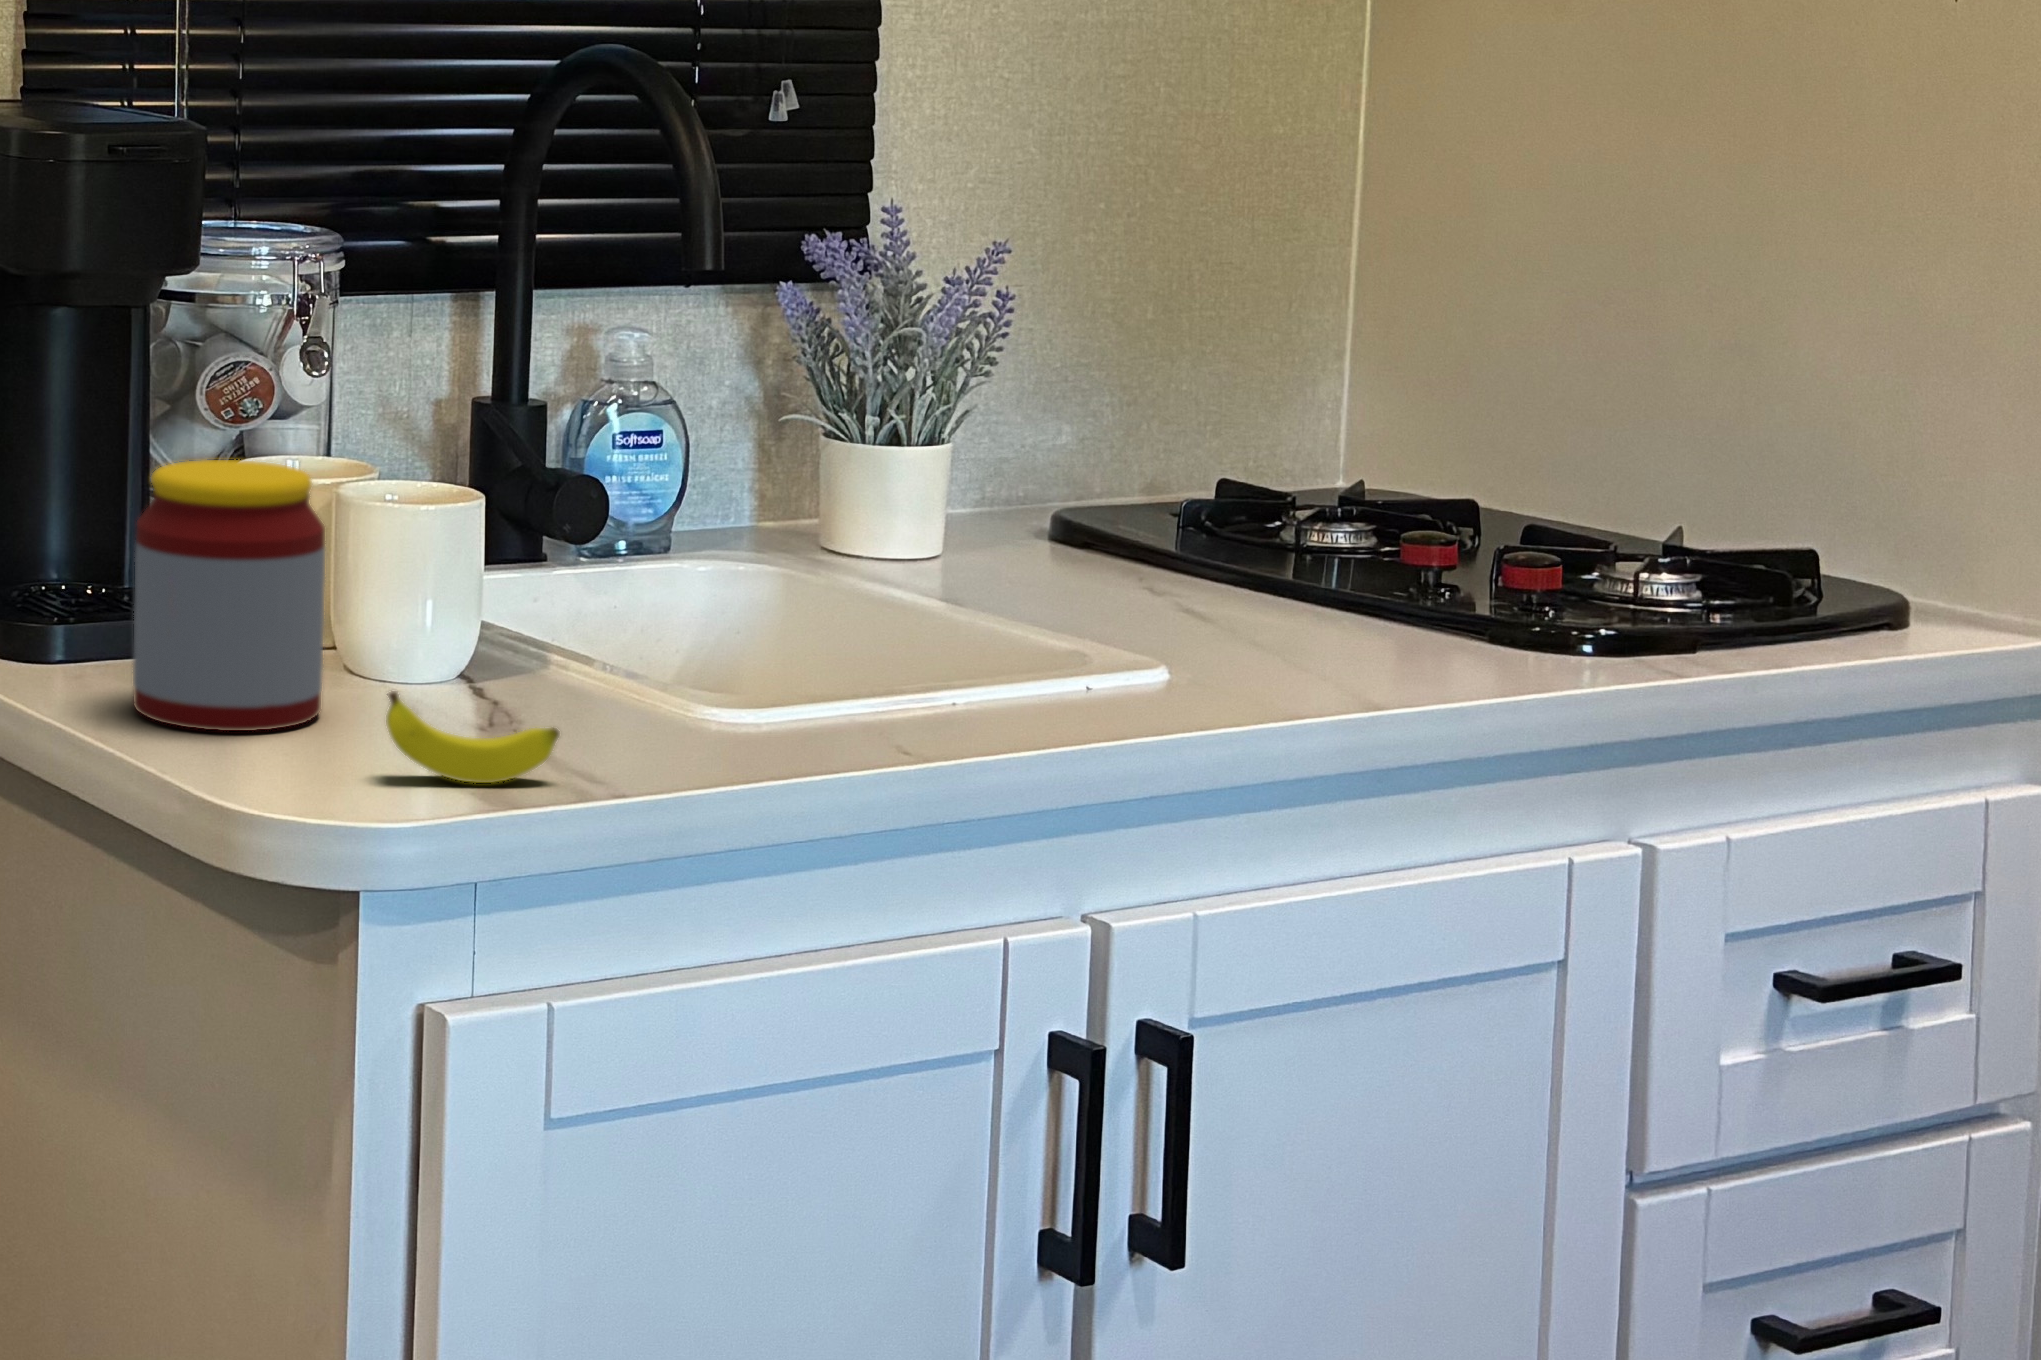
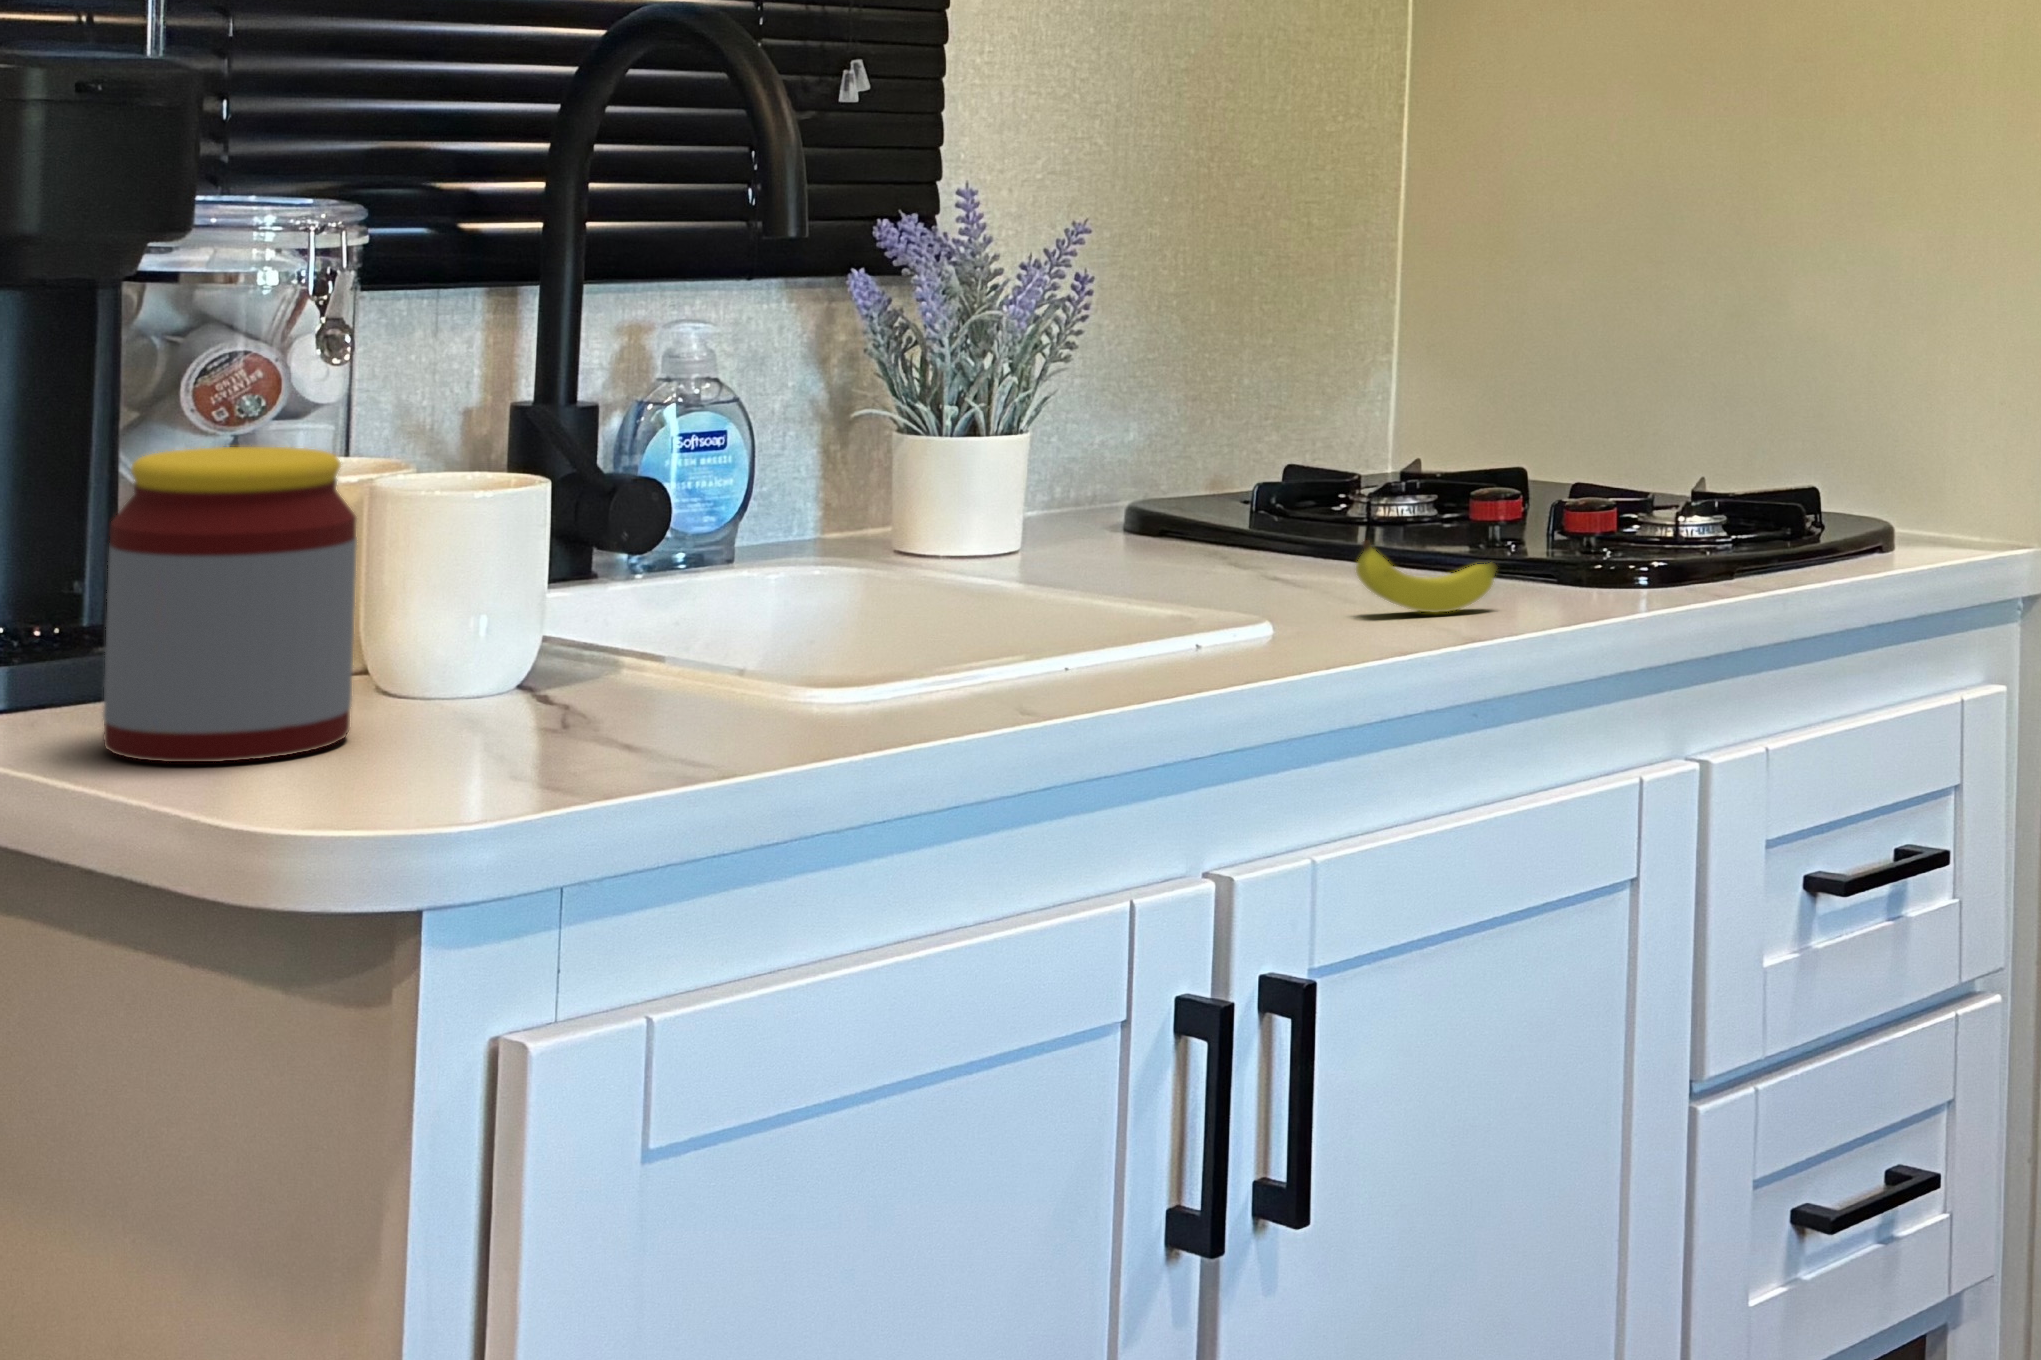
banana: present [386,691,559,783] -> present [1356,540,1498,612]

